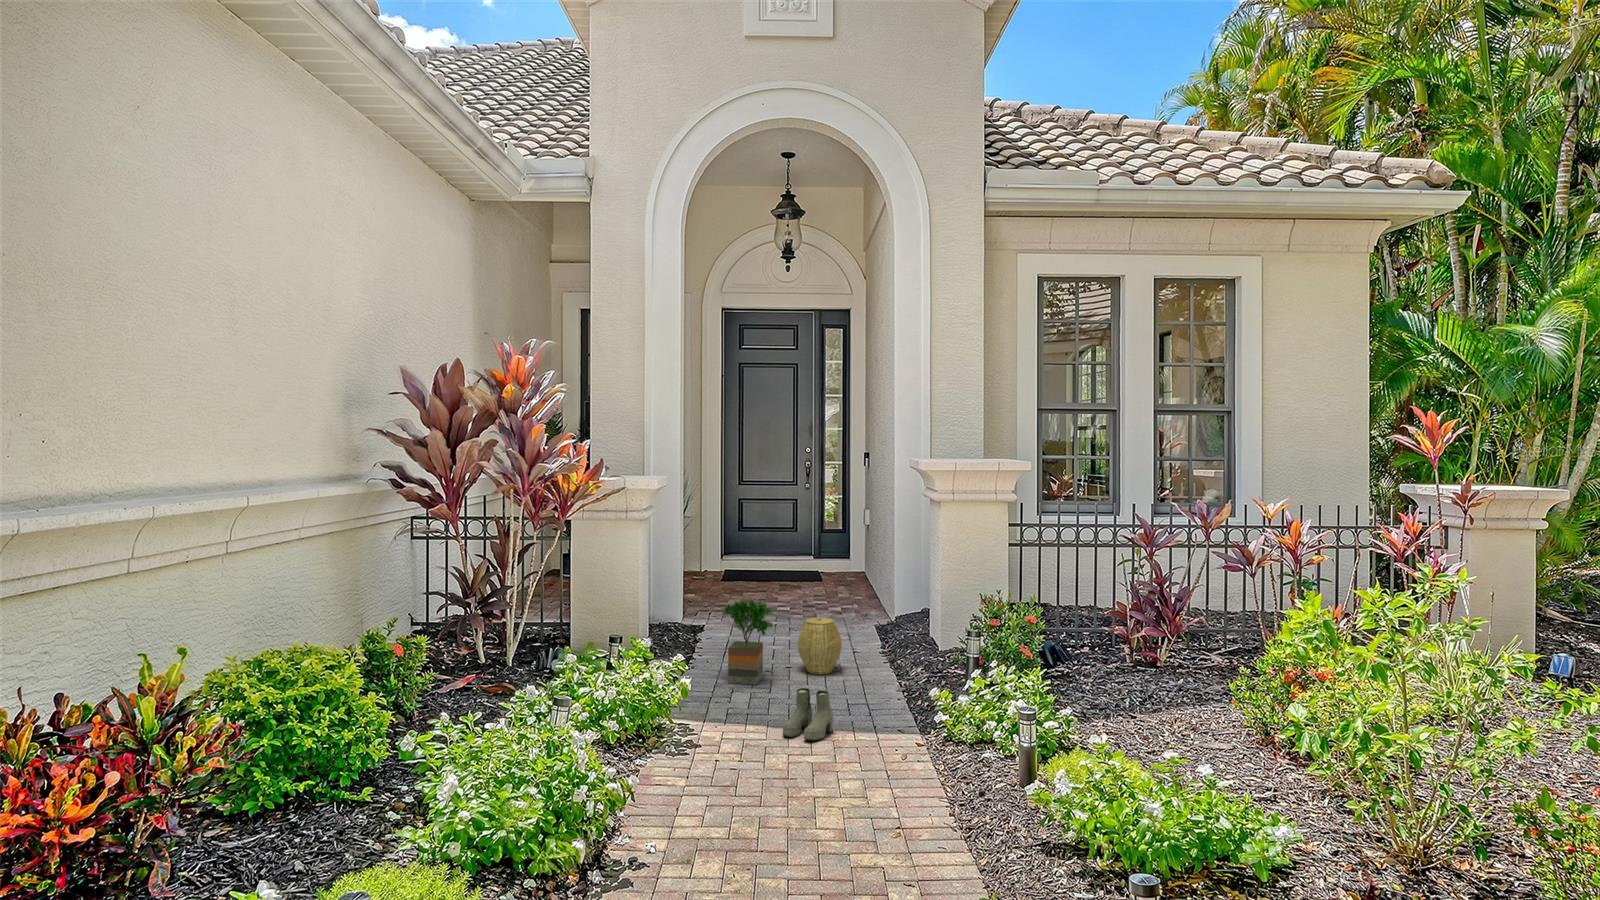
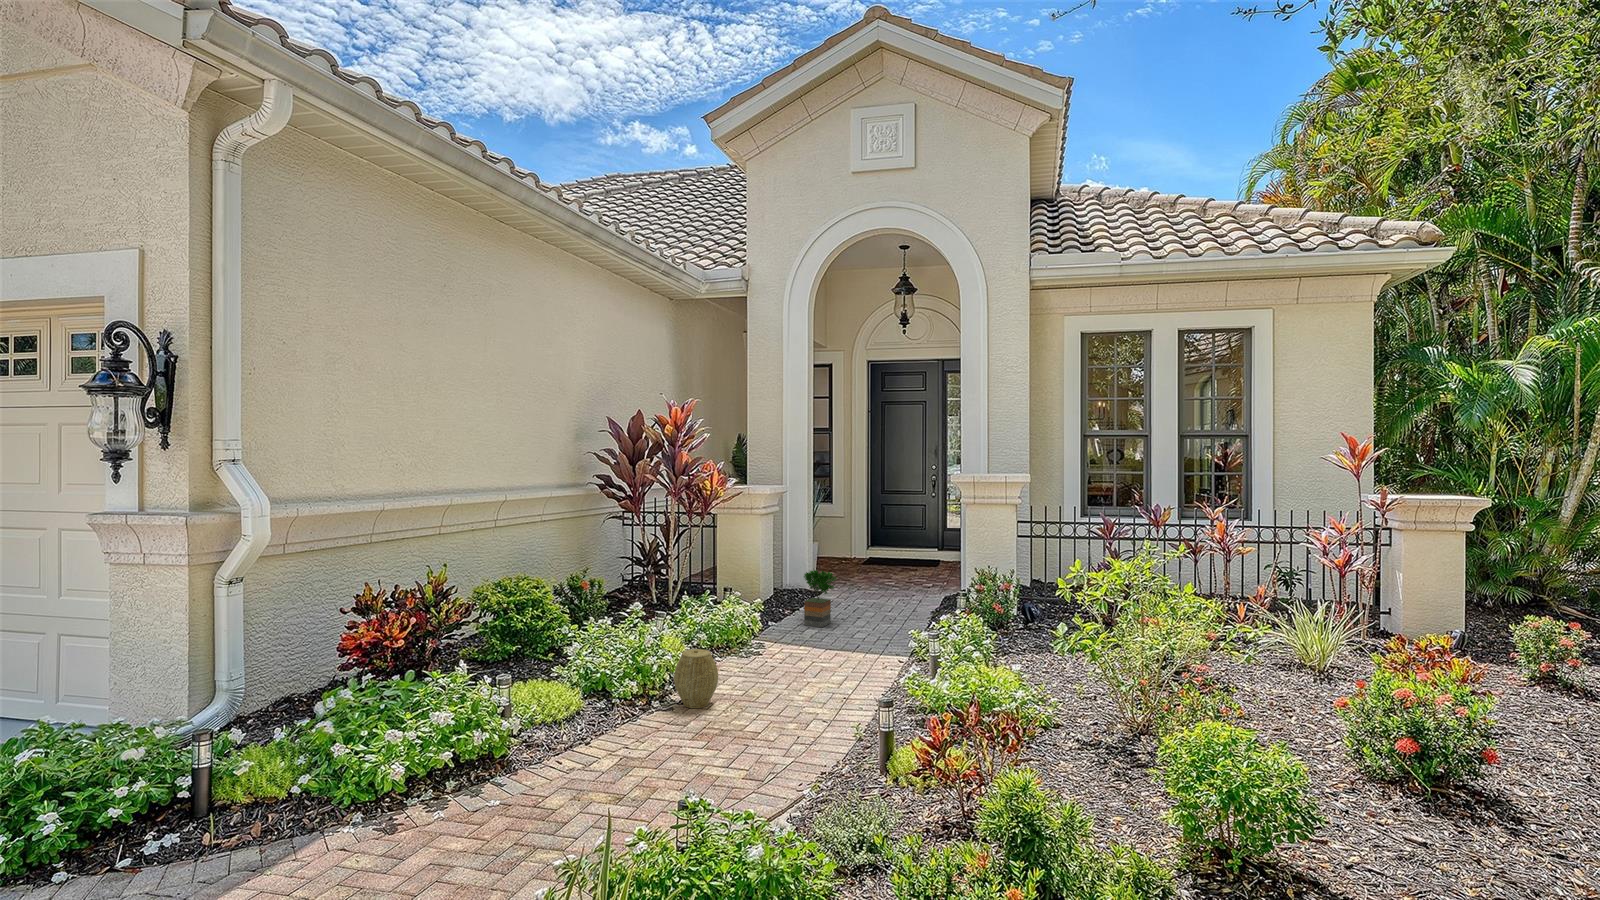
woven basket: present [798,617,842,674] -> present [674,649,718,708]
boots: present [783,688,833,740] -> none [812,626,847,660]

